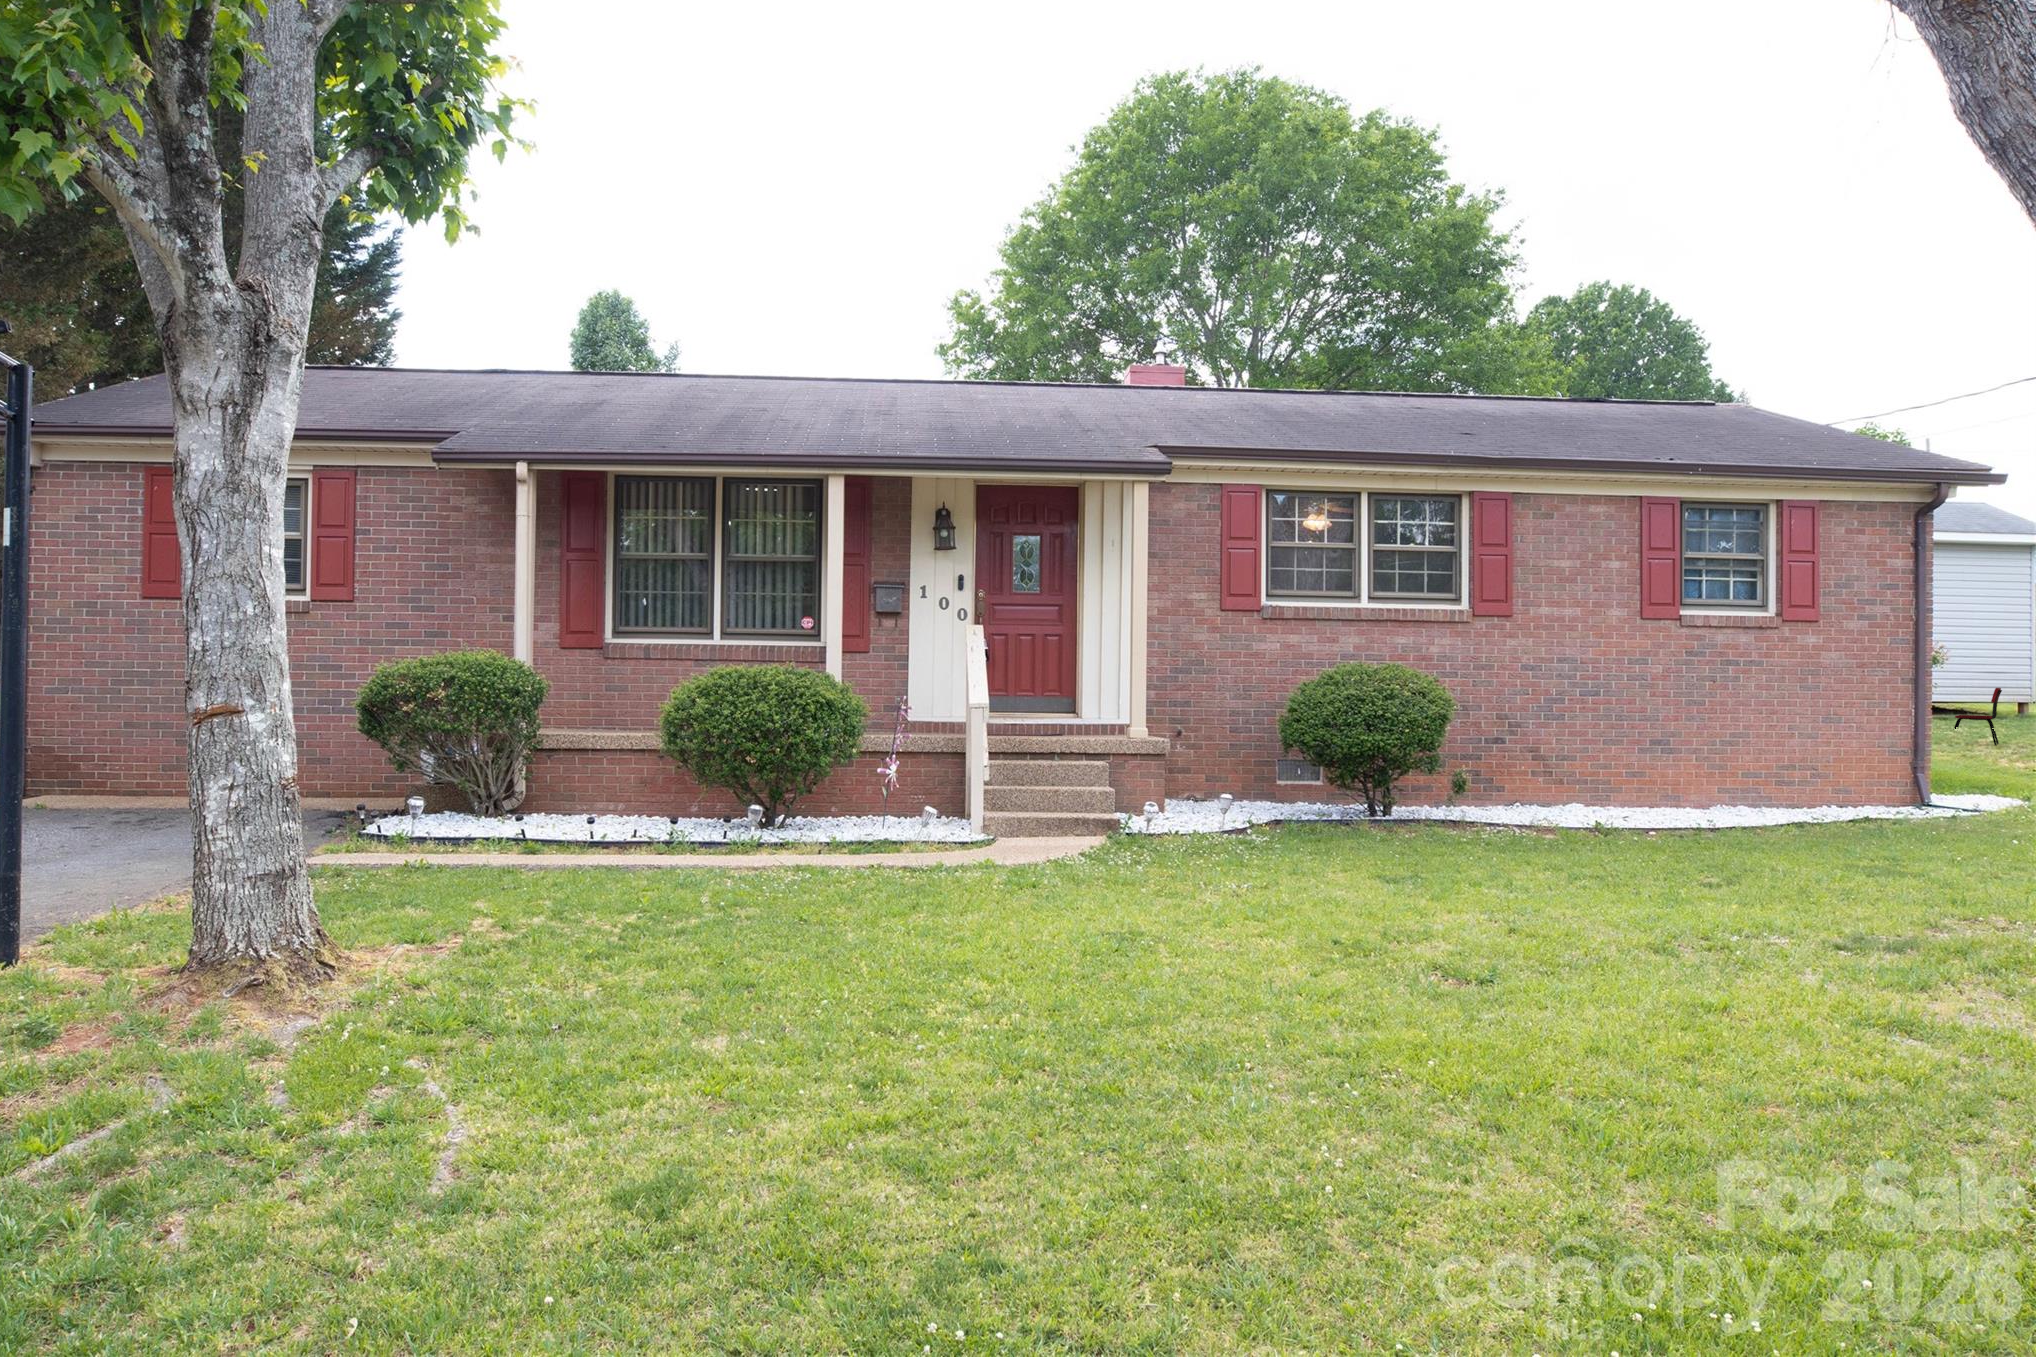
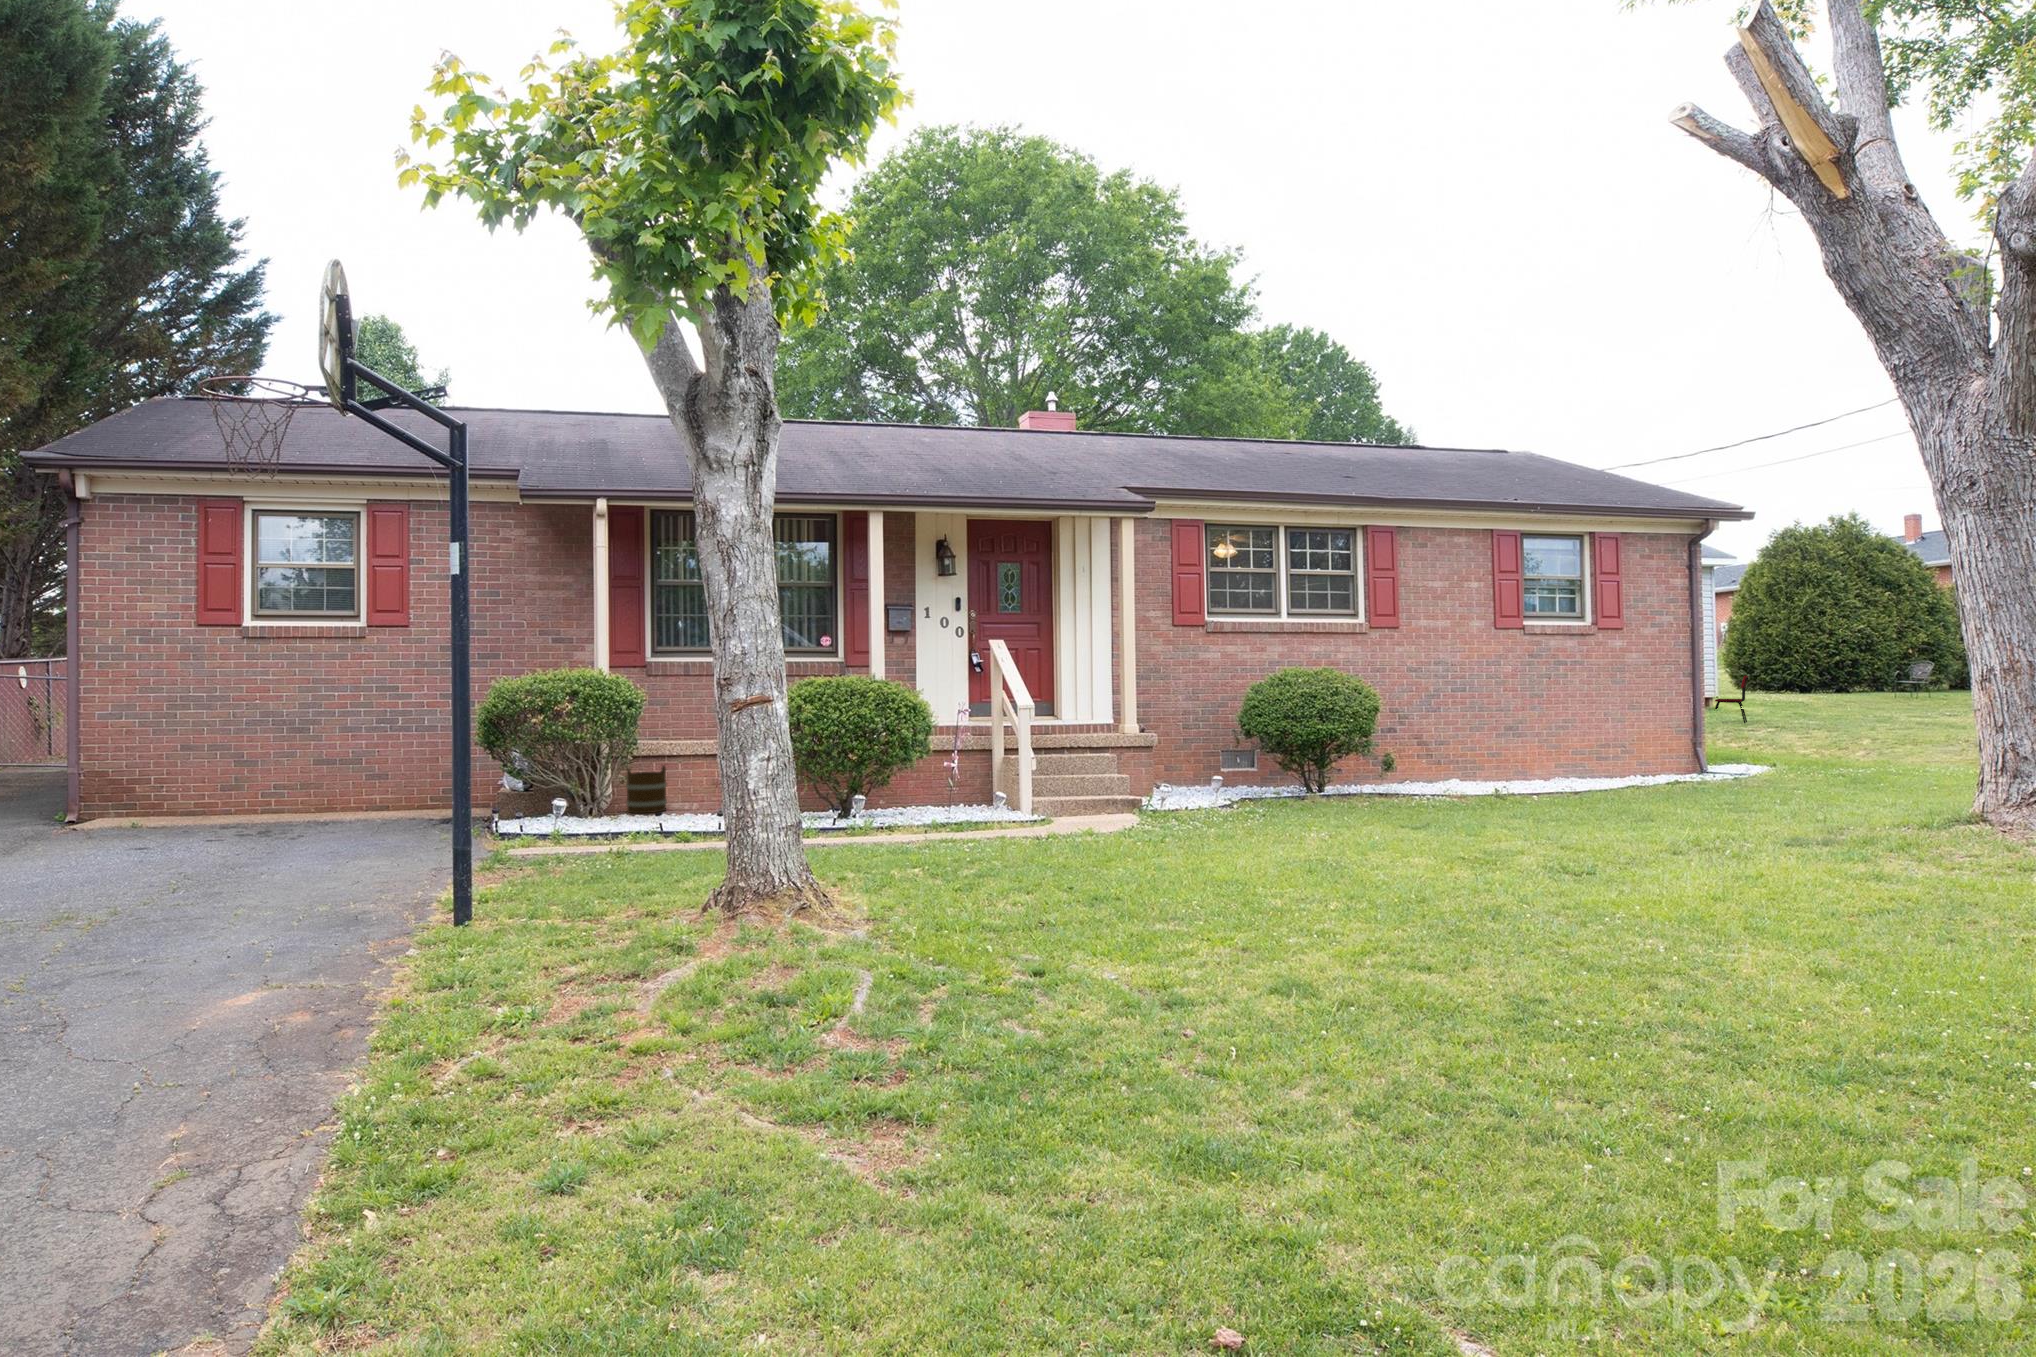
bucket: none [535,760,582,815] -> present [626,765,667,813]

